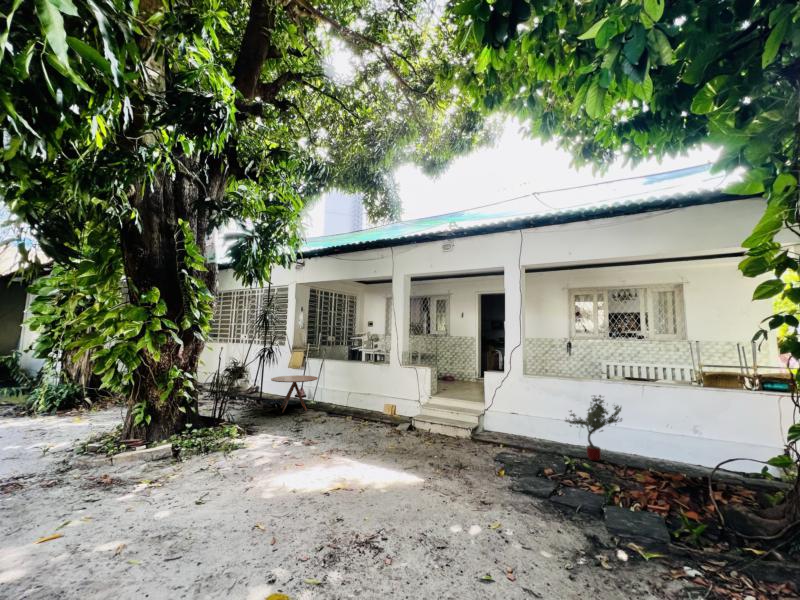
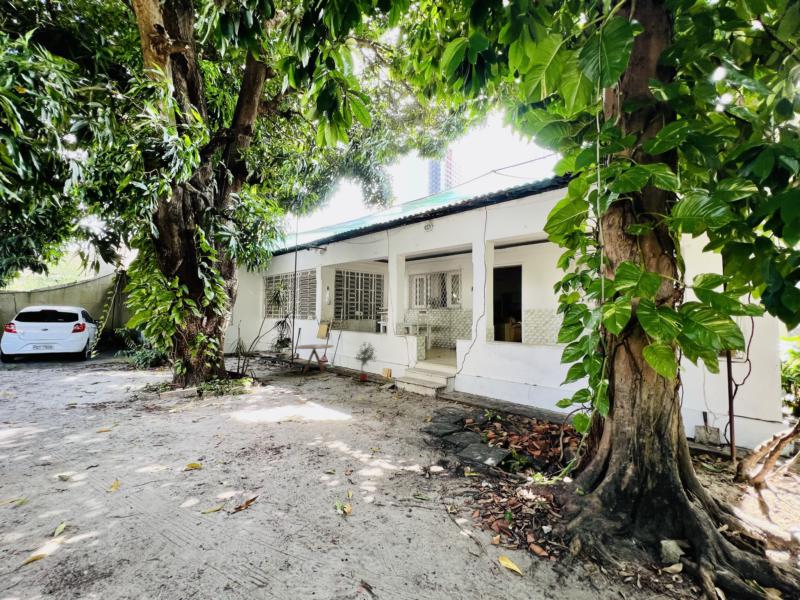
potted tree: present [565,395,622,461] -> present [356,344,375,381]

